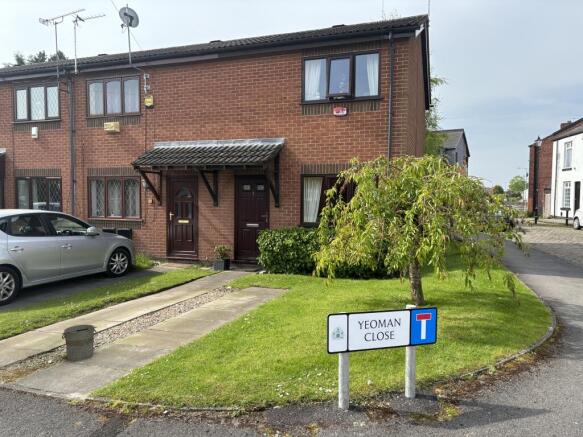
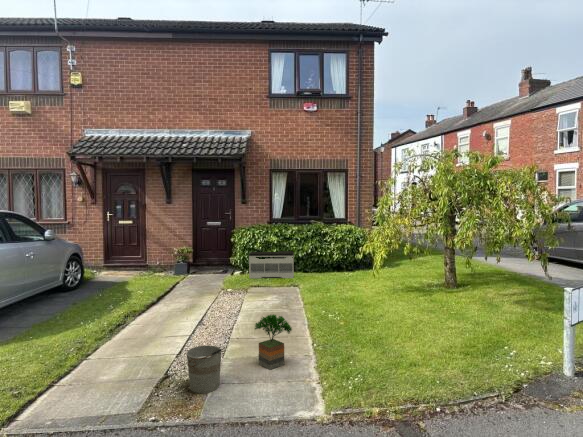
bench: none [263,253,309,281] -> present [249,251,294,278]
potted tree: none [135,306,166,353] -> present [255,315,292,370]

